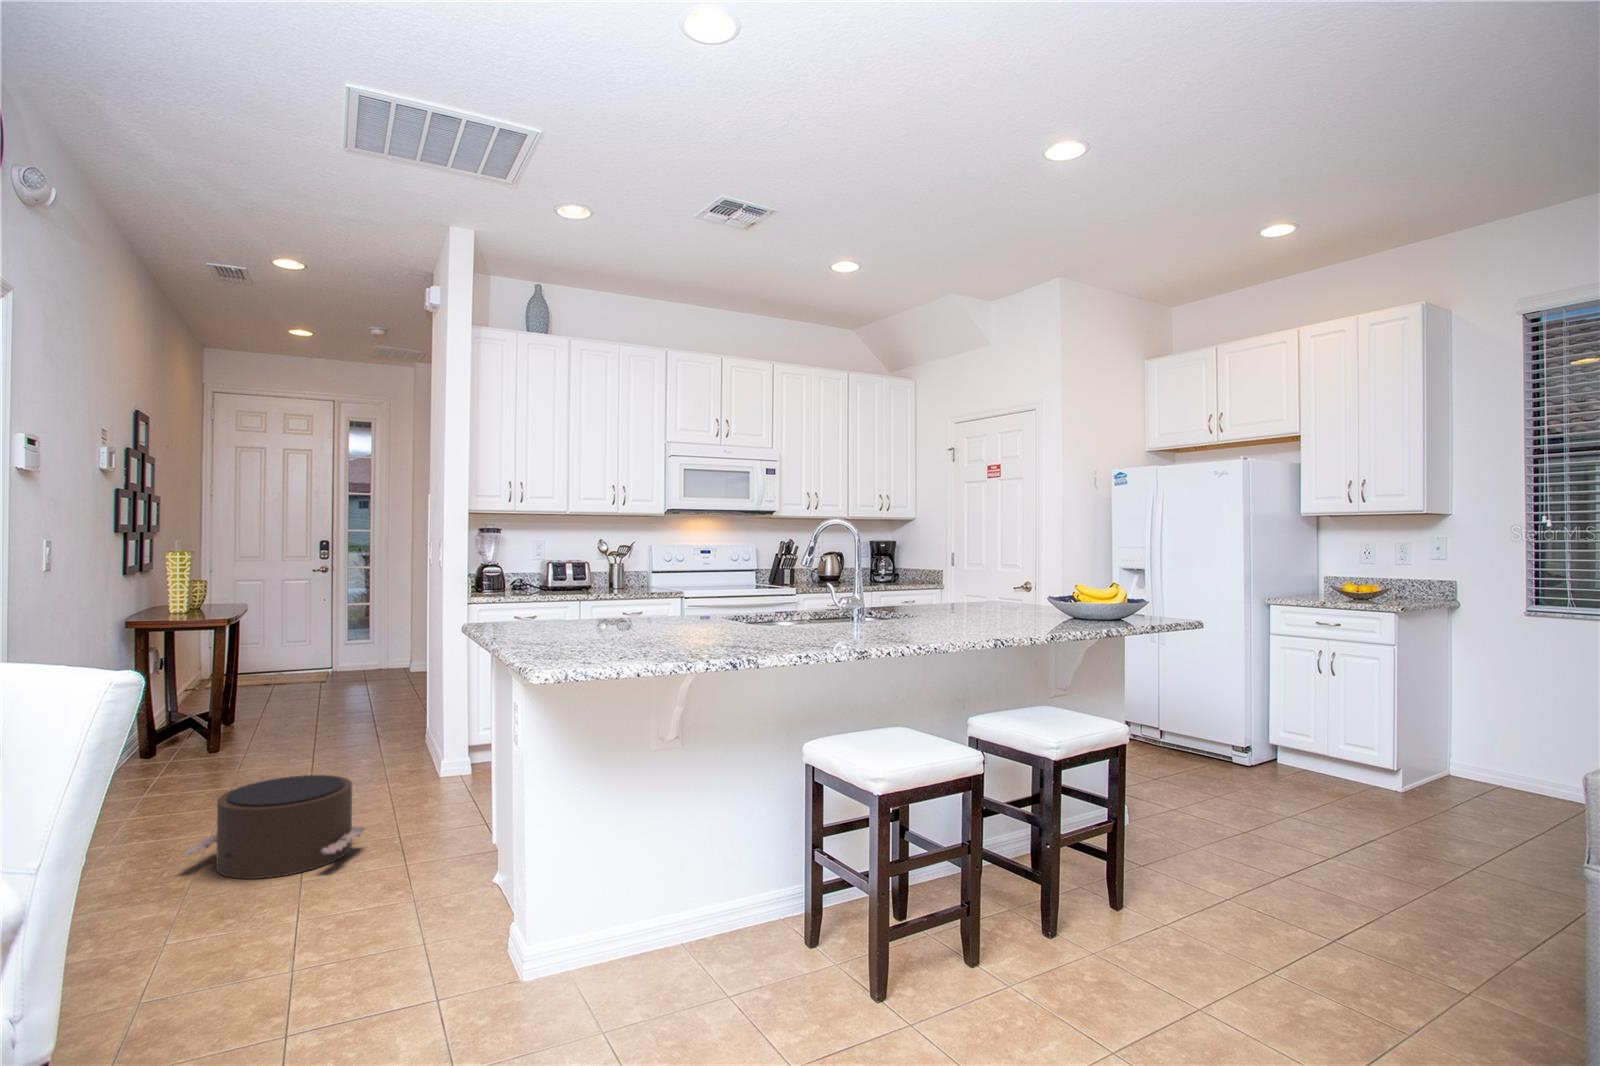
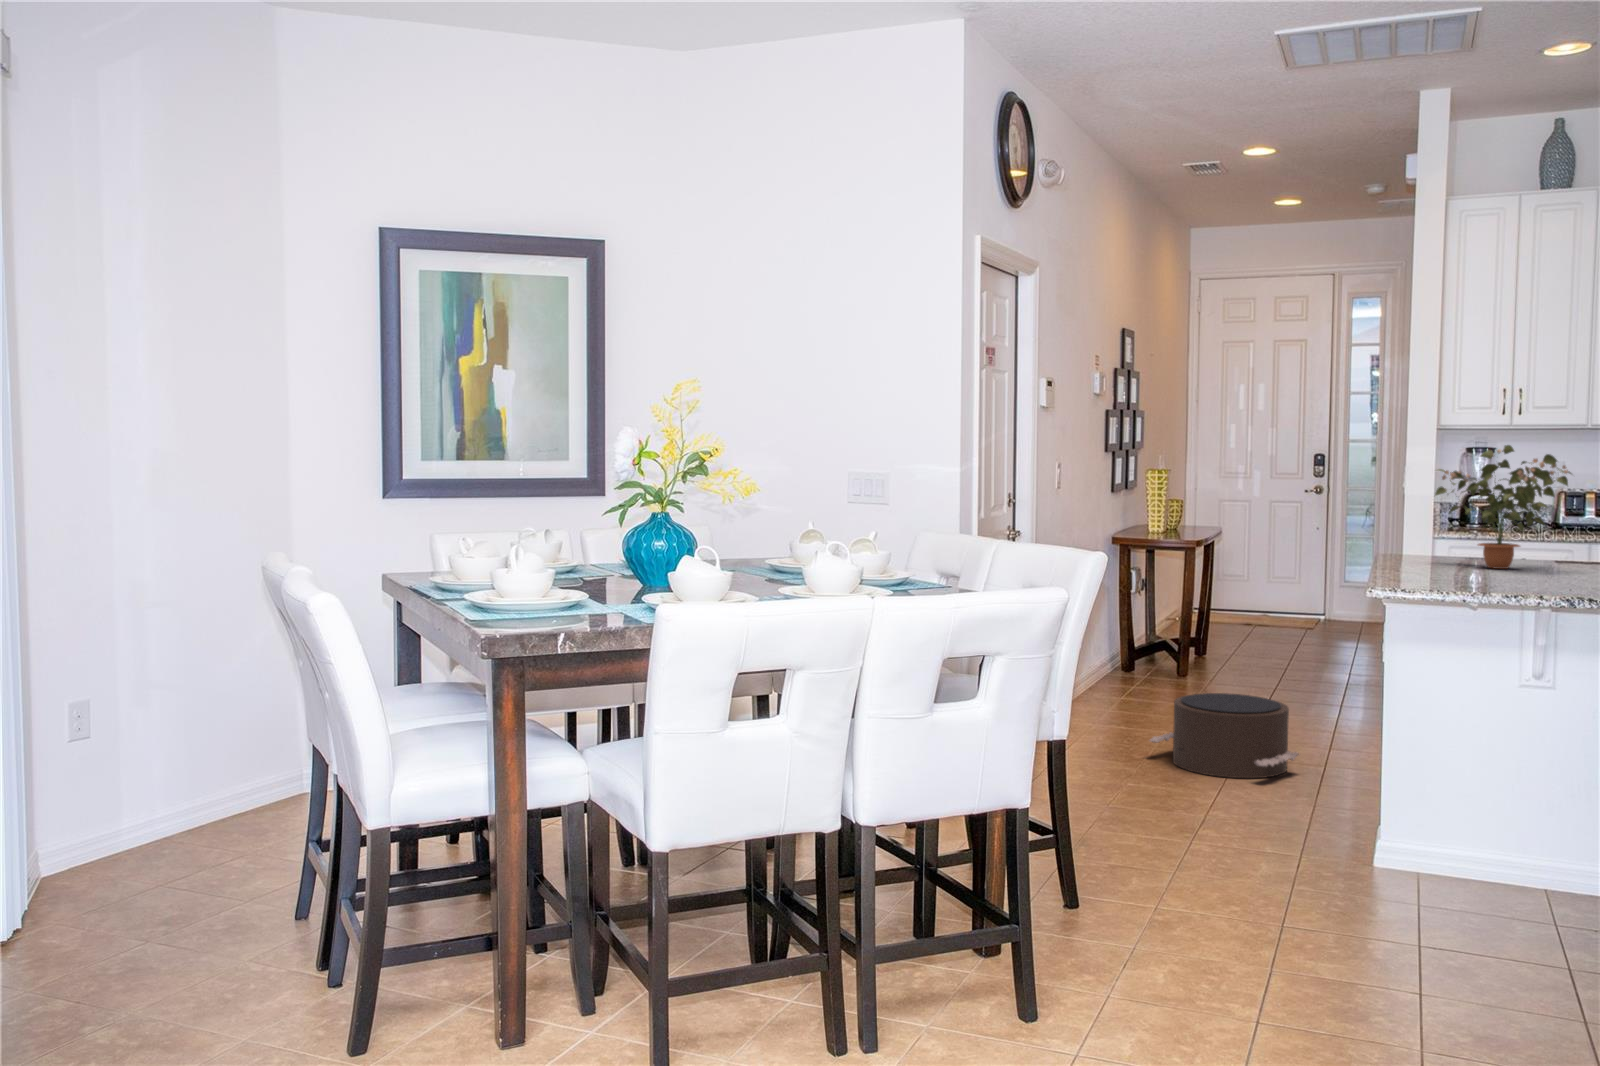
potted plant: none [496,519,611,627] -> present [1435,445,1571,569]

